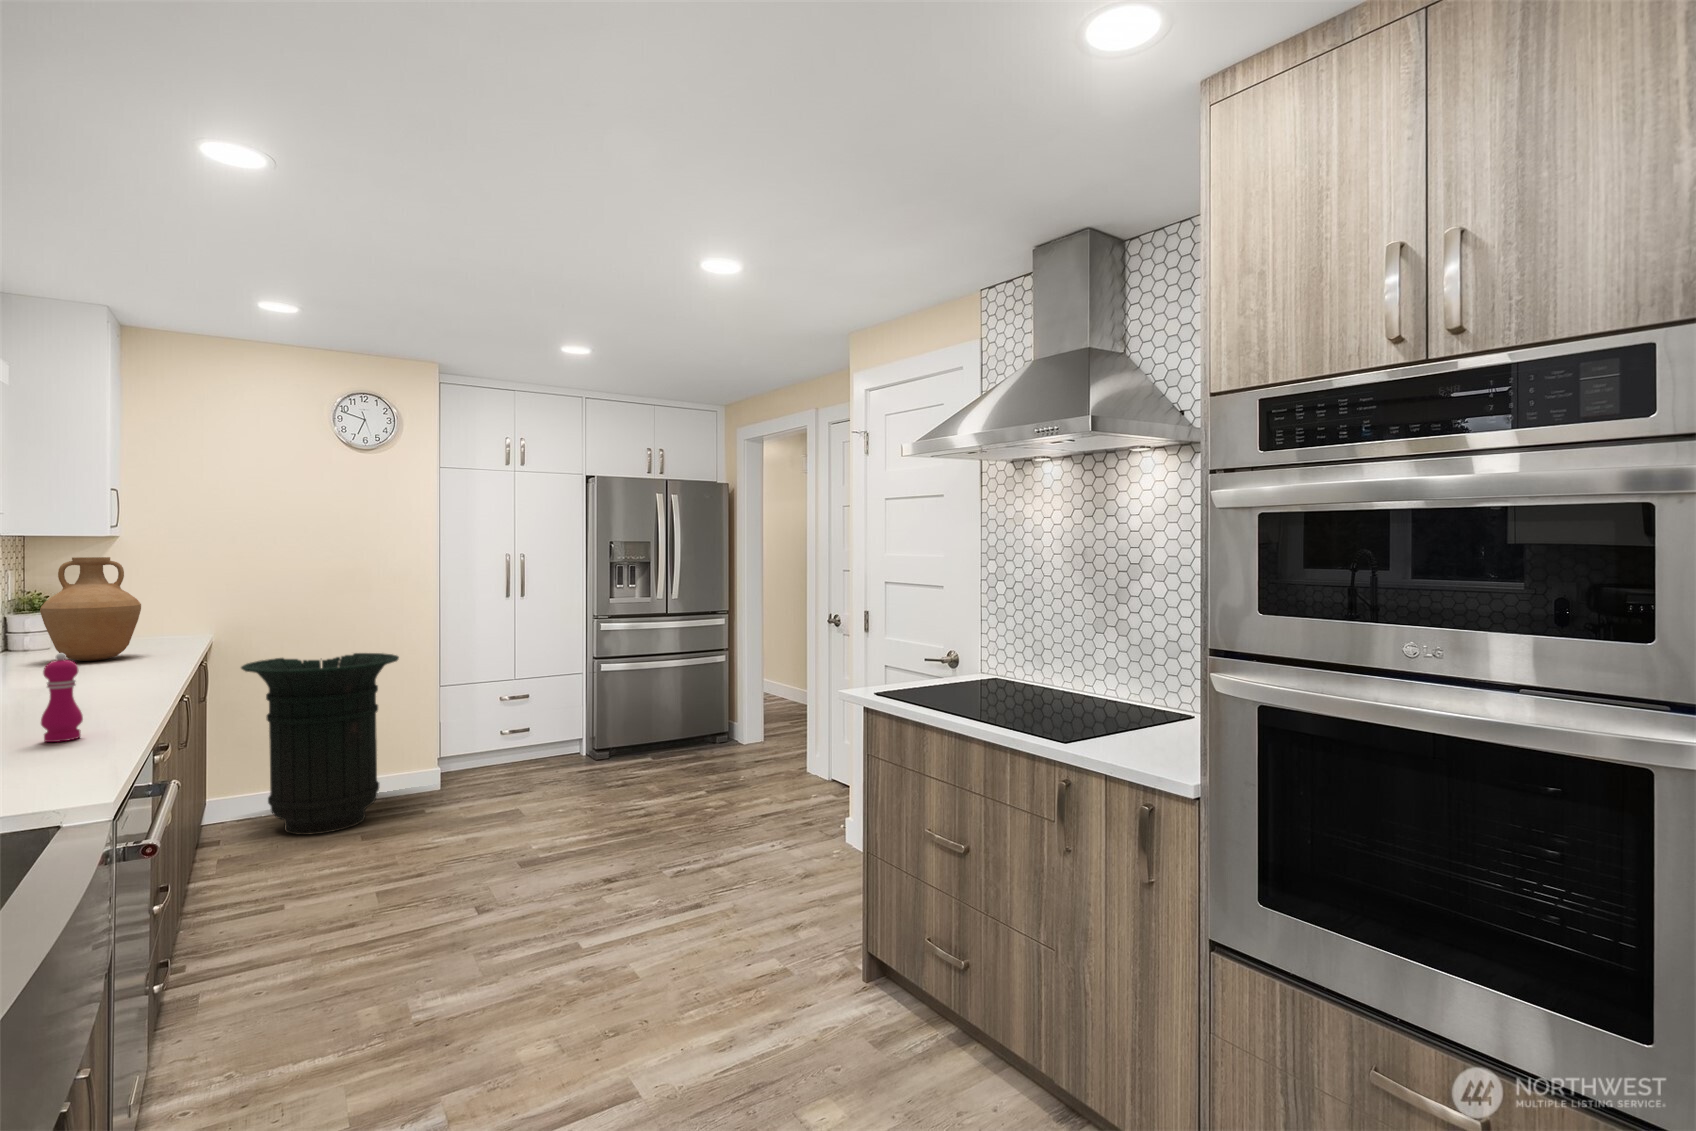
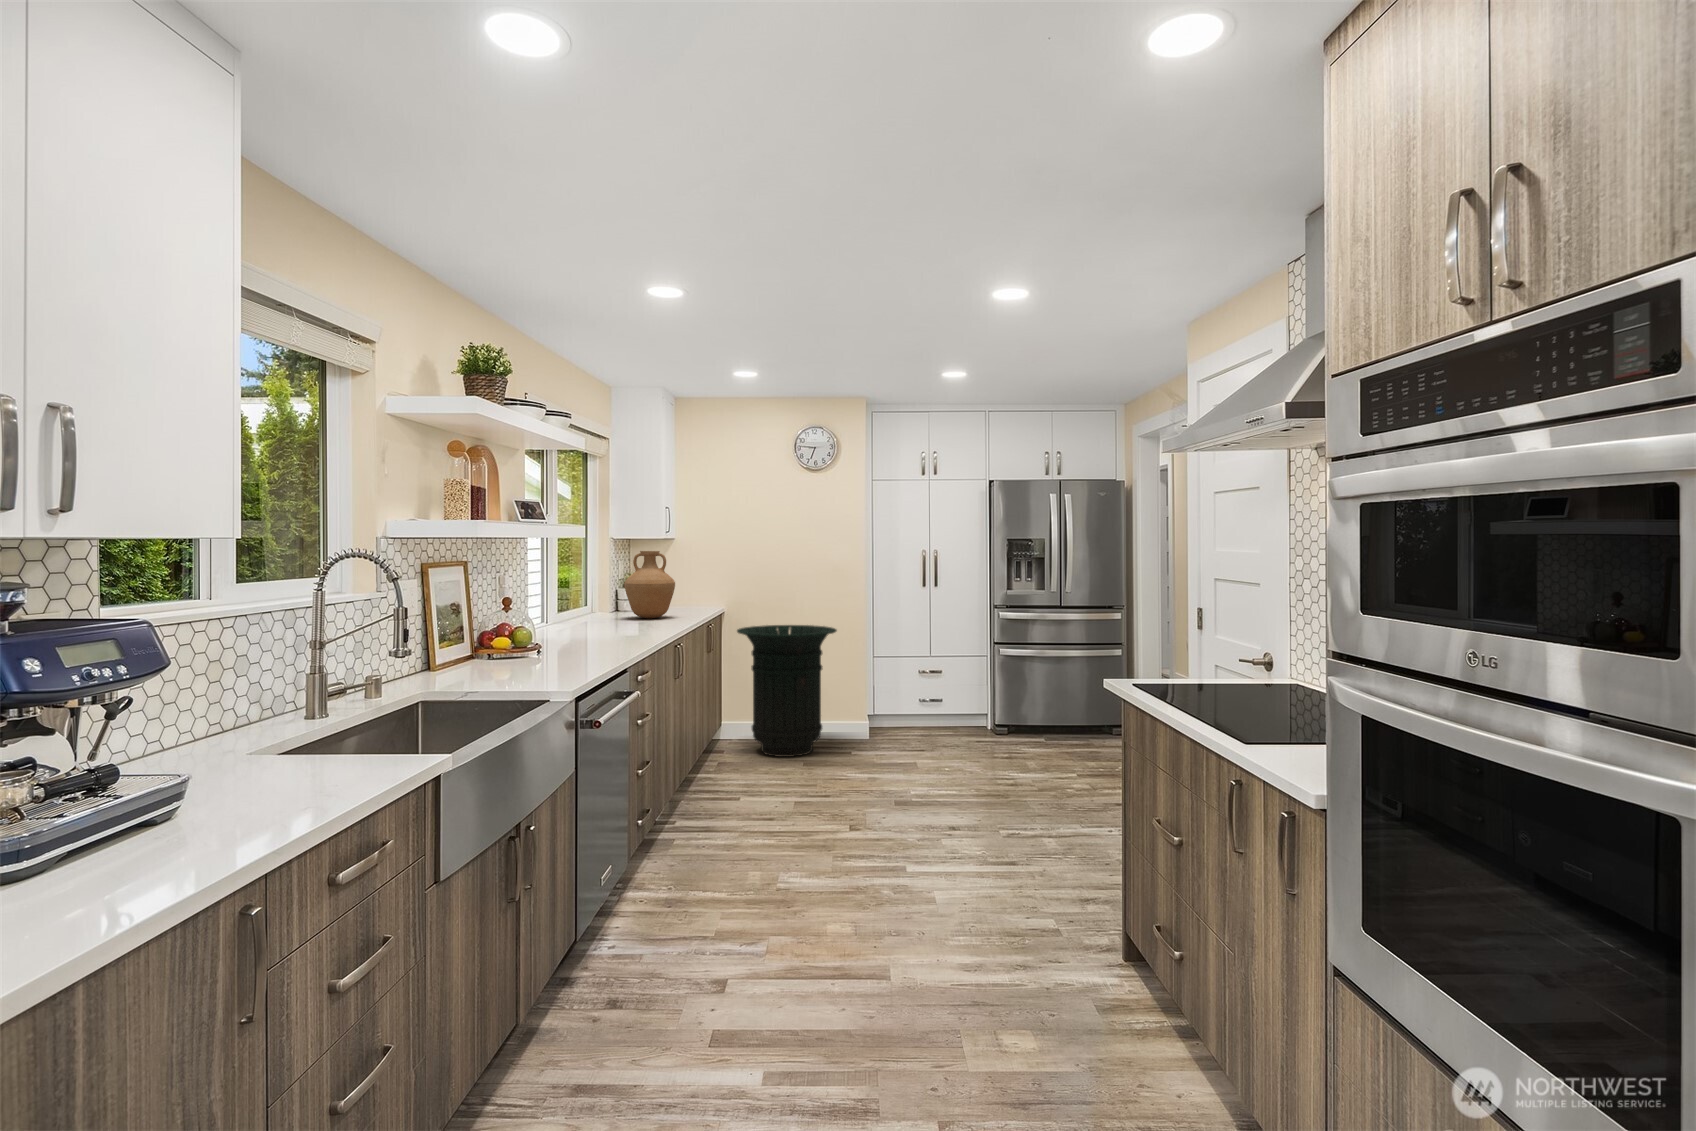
pepper mill: present [41,653,83,742] -> none [579,608,599,661]

